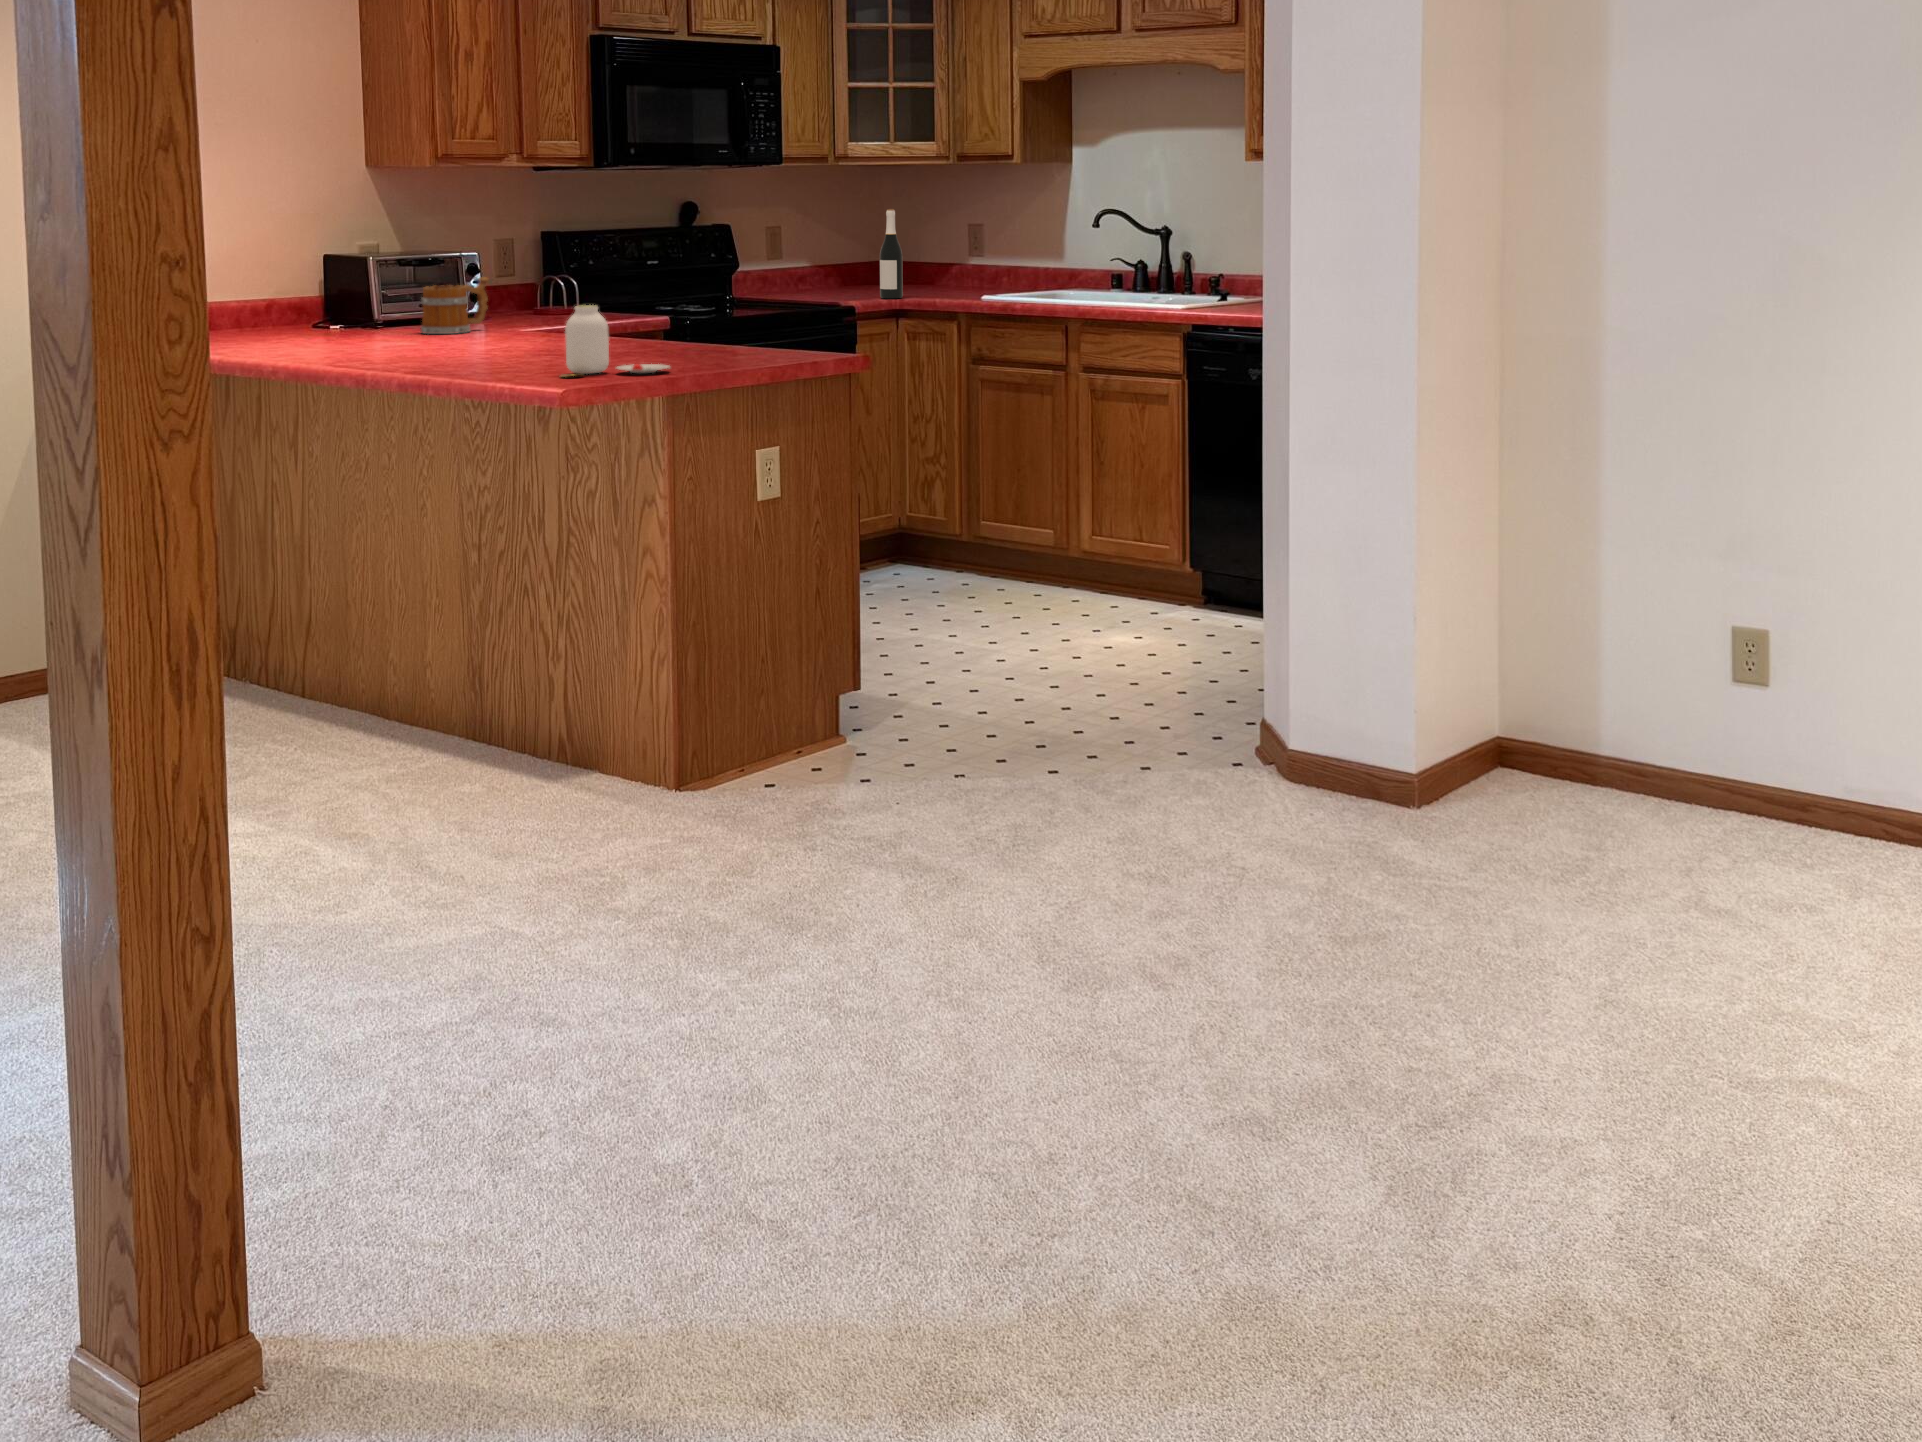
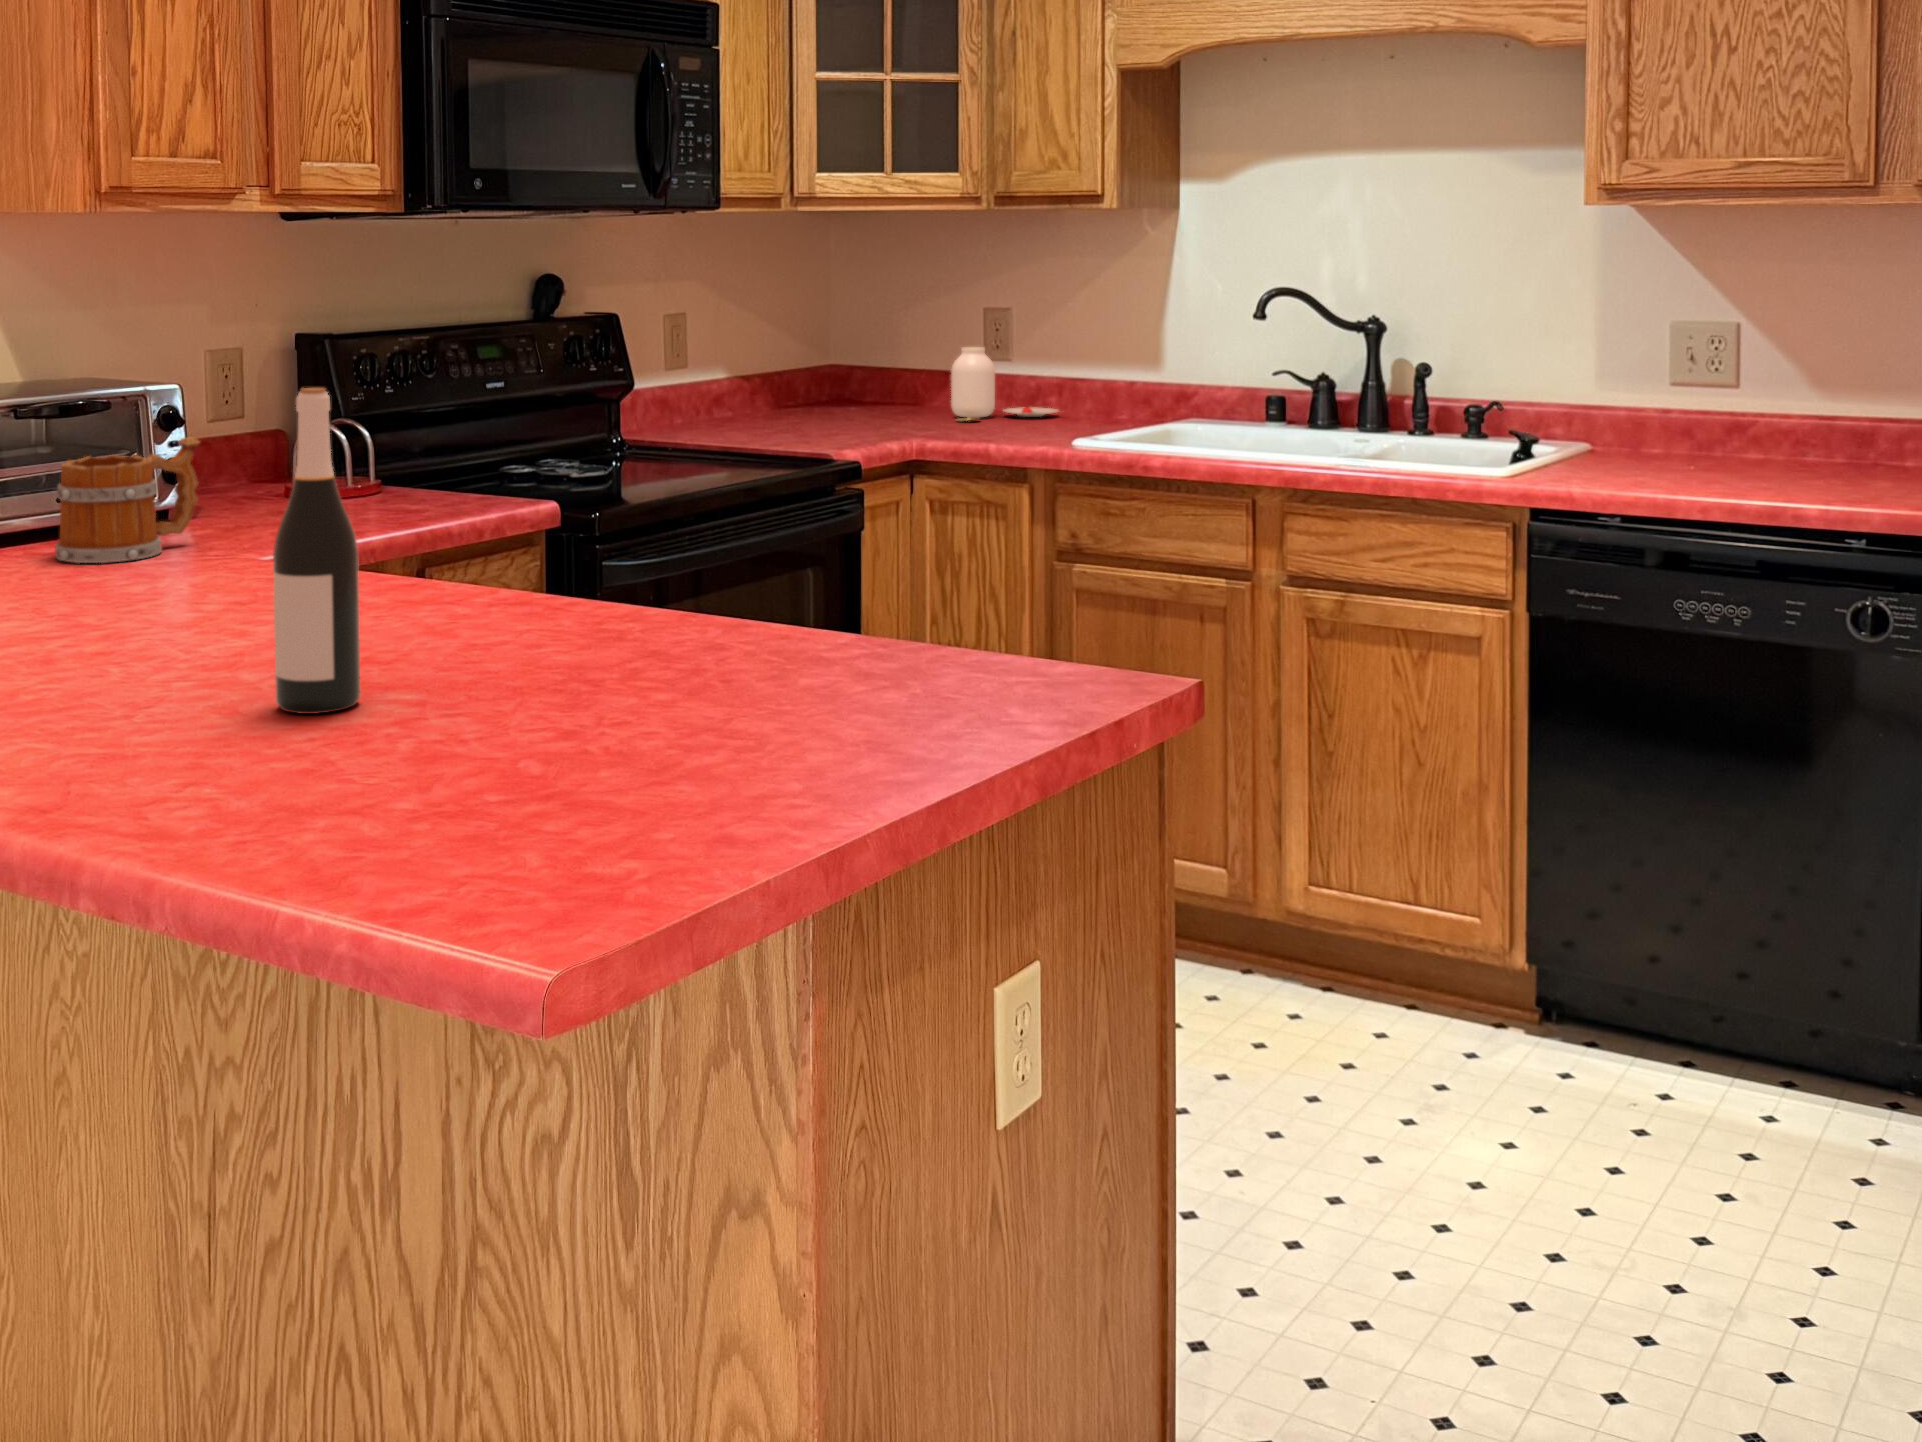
wine bottle: present [880,209,903,299] -> present [273,388,360,714]
jar: present [561,305,669,377] -> present [951,347,1058,421]

